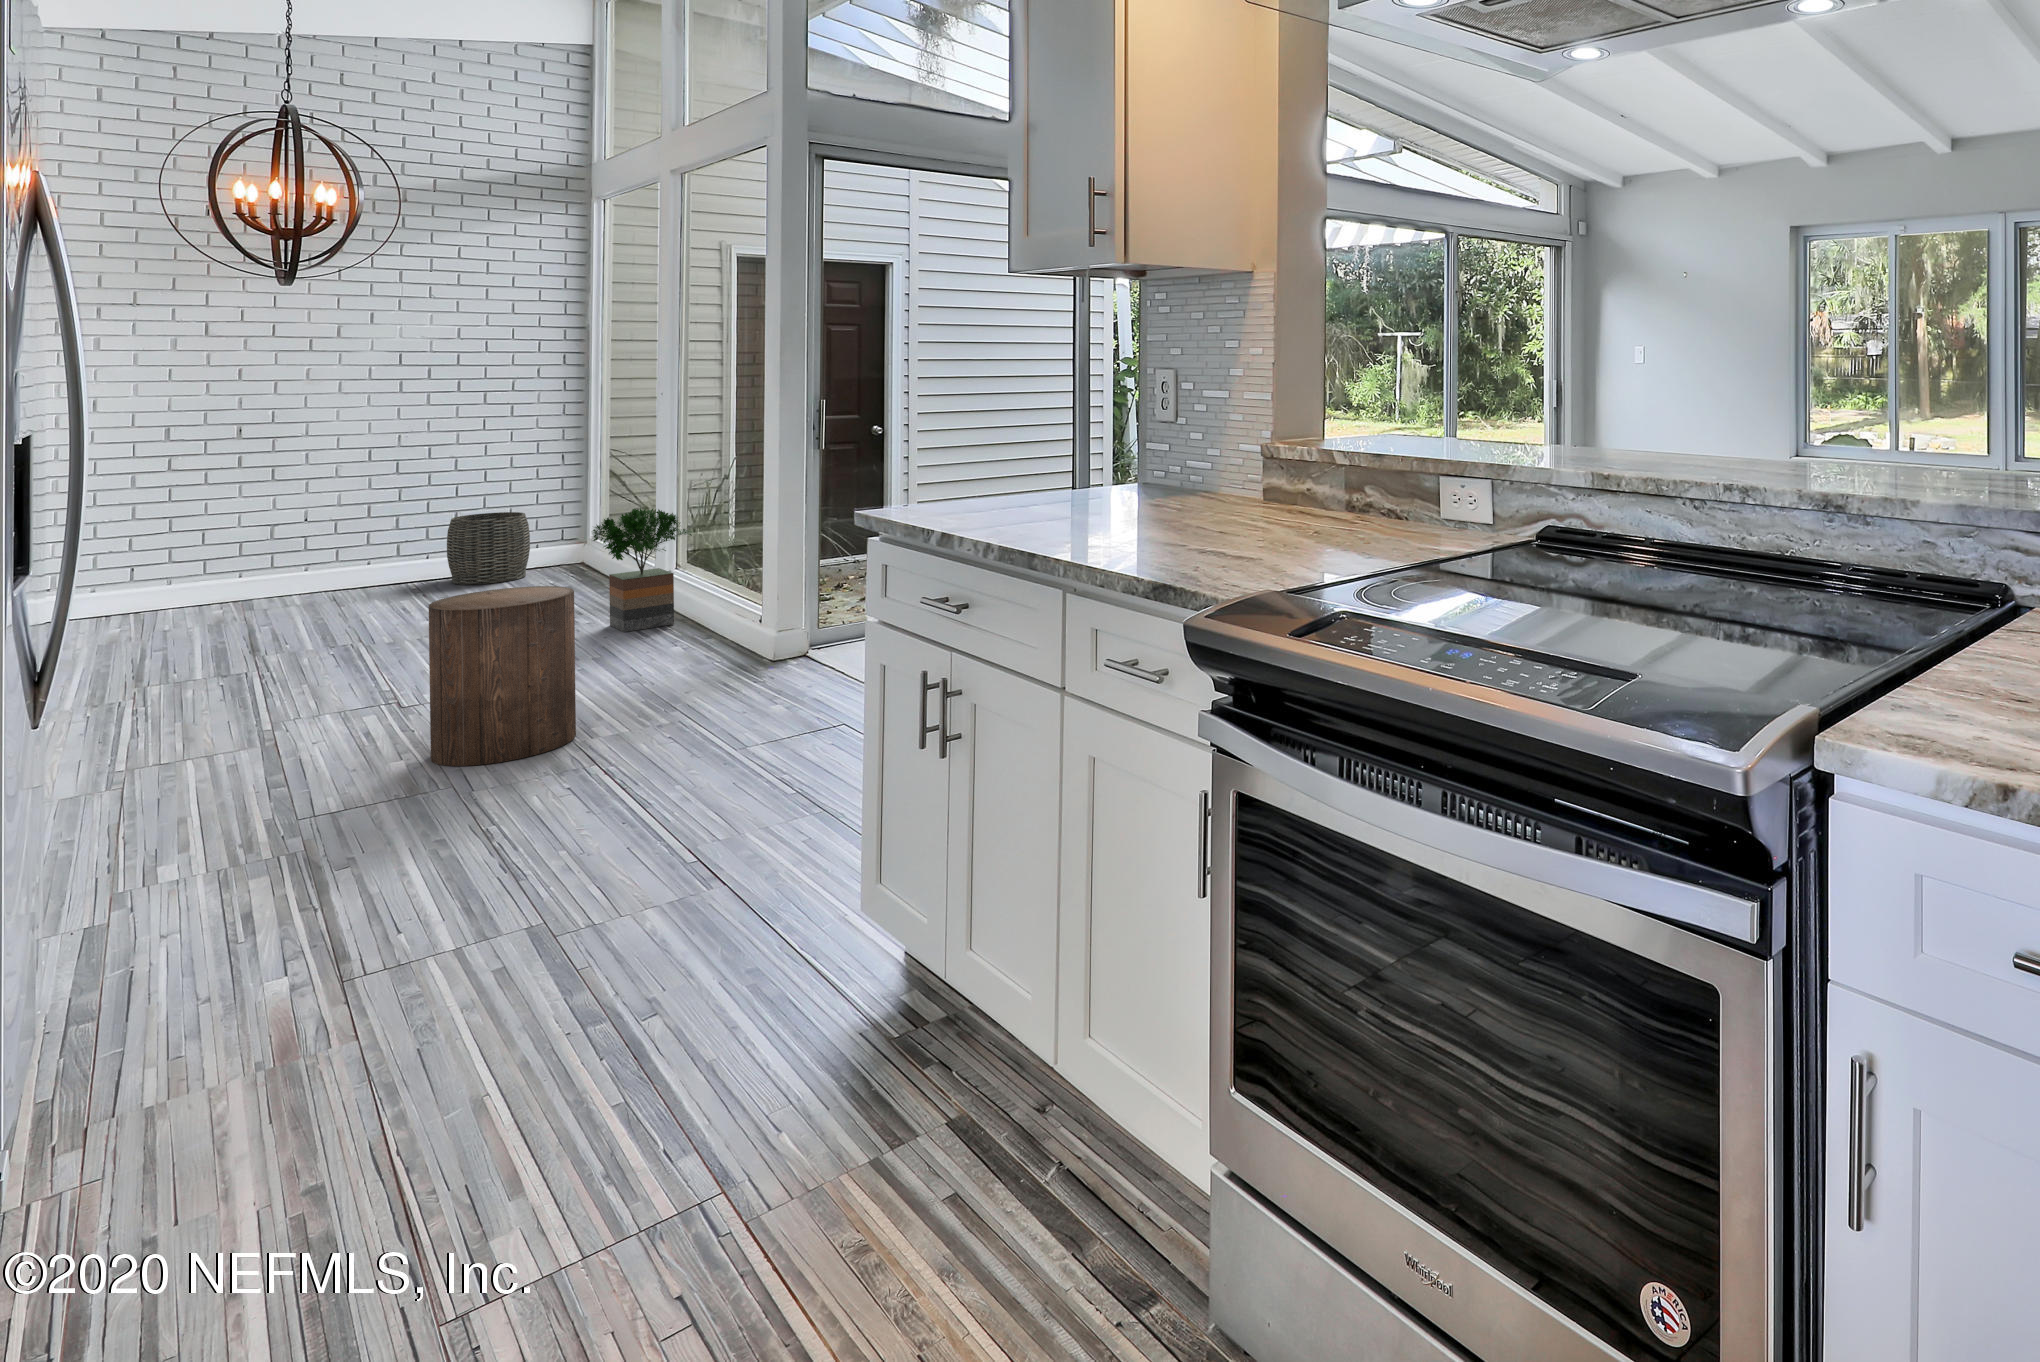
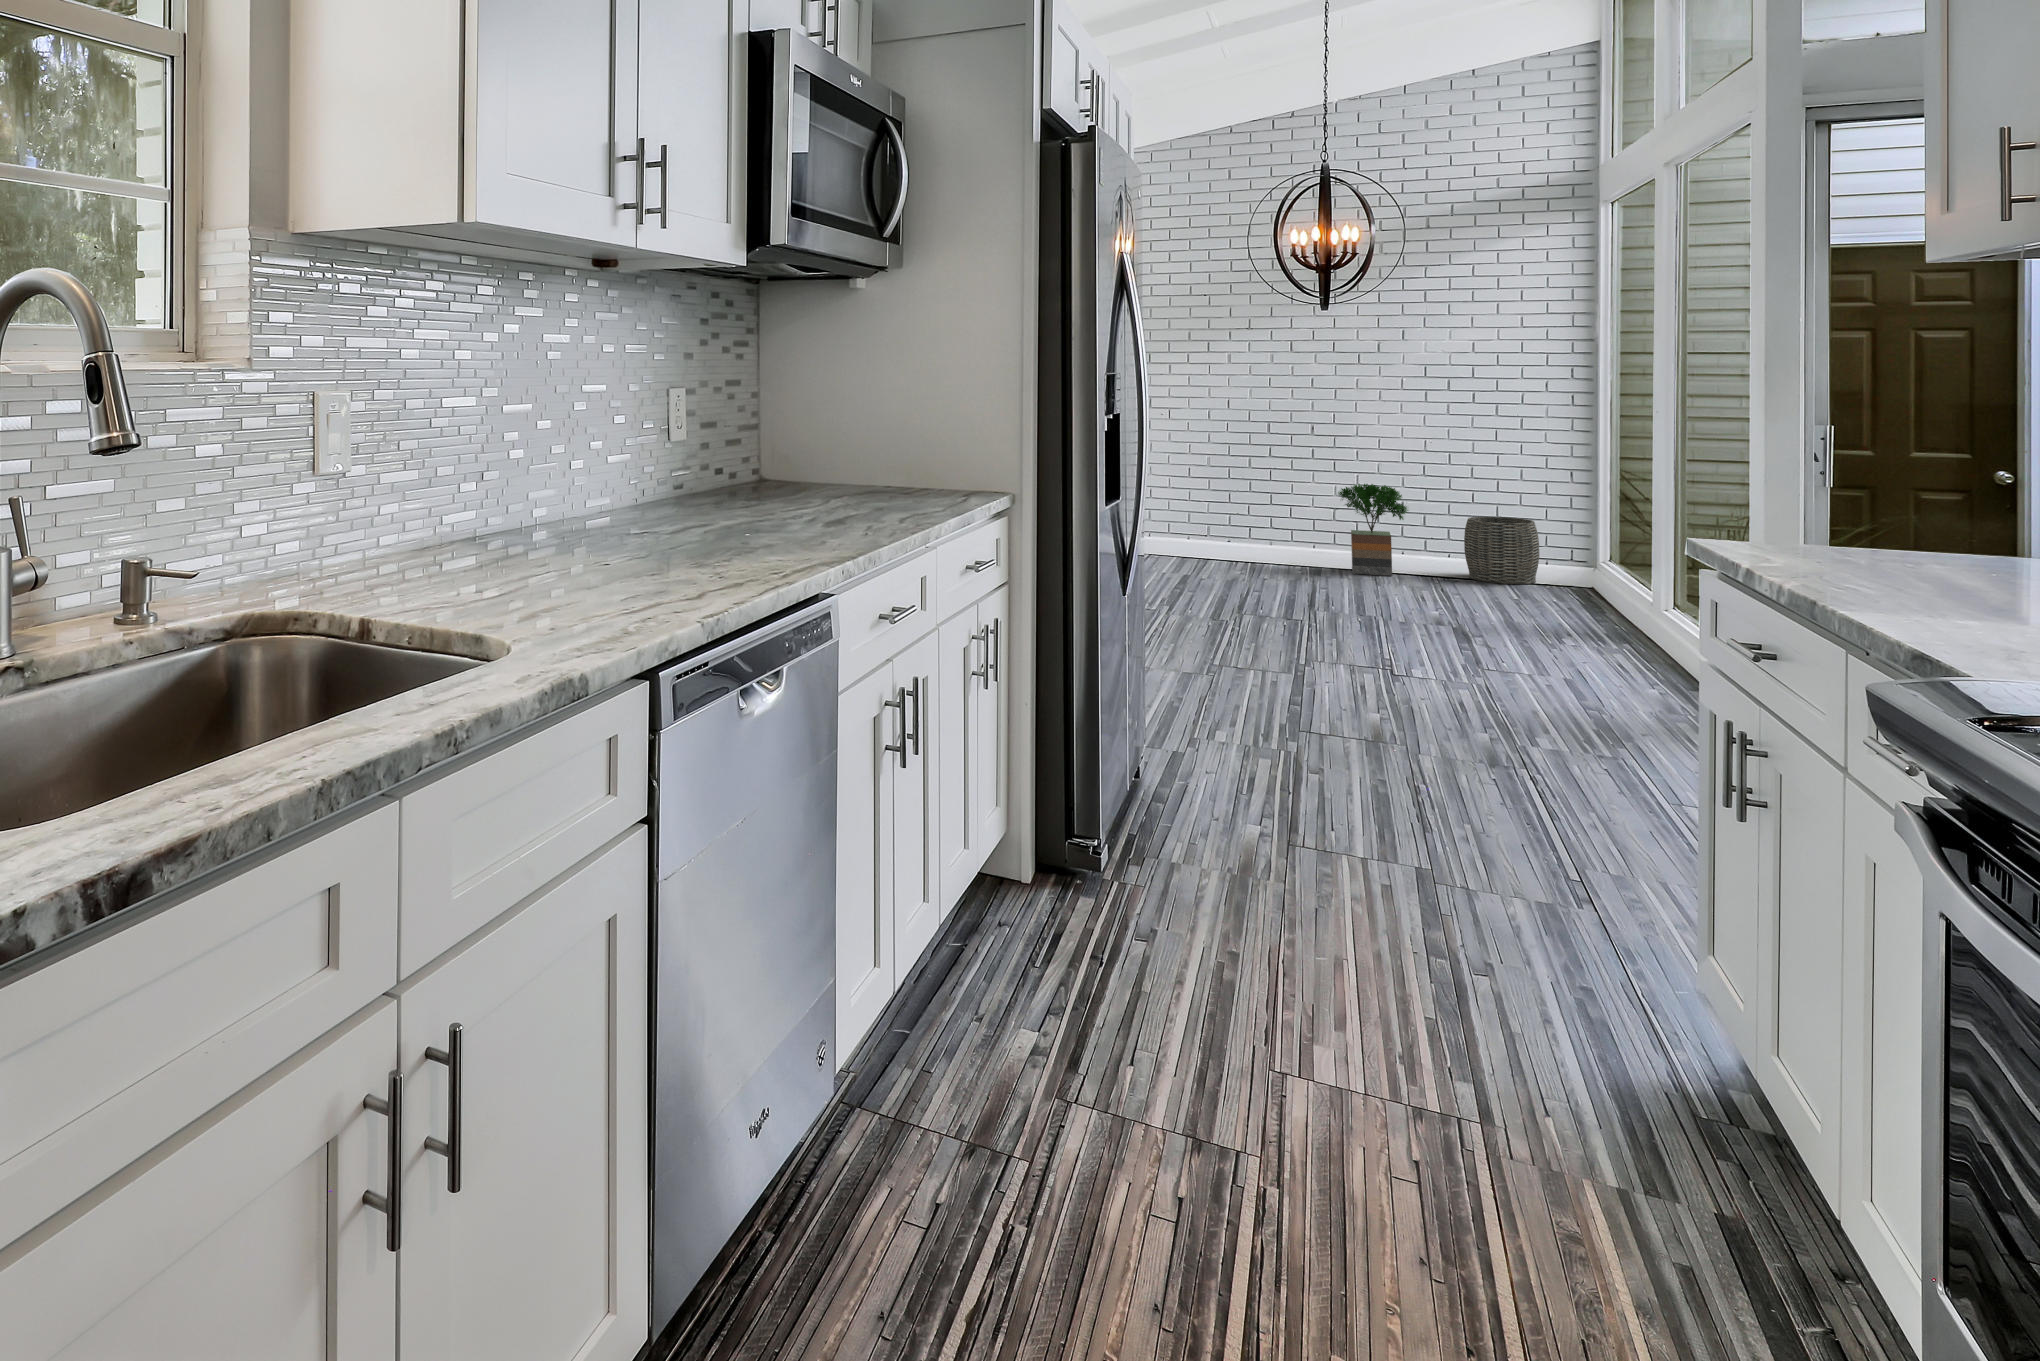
potted tree: present [592,508,692,632] -> present [1338,484,1408,576]
stool: present [429,586,576,766] -> none [1394,584,1519,740]

